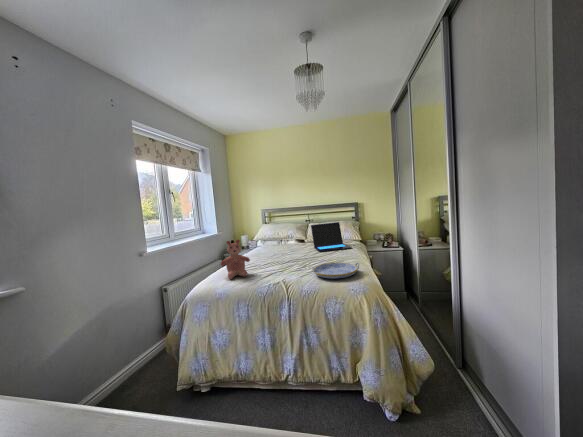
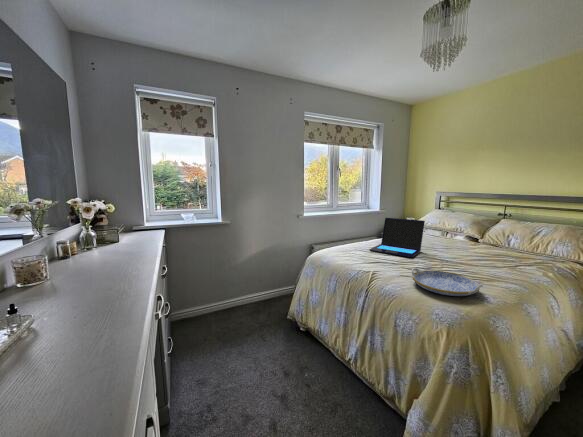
laptop: present [311,222,351,252] -> present [369,218,425,258]
teddy bear: present [221,240,250,279] -> none [338,219,365,256]

